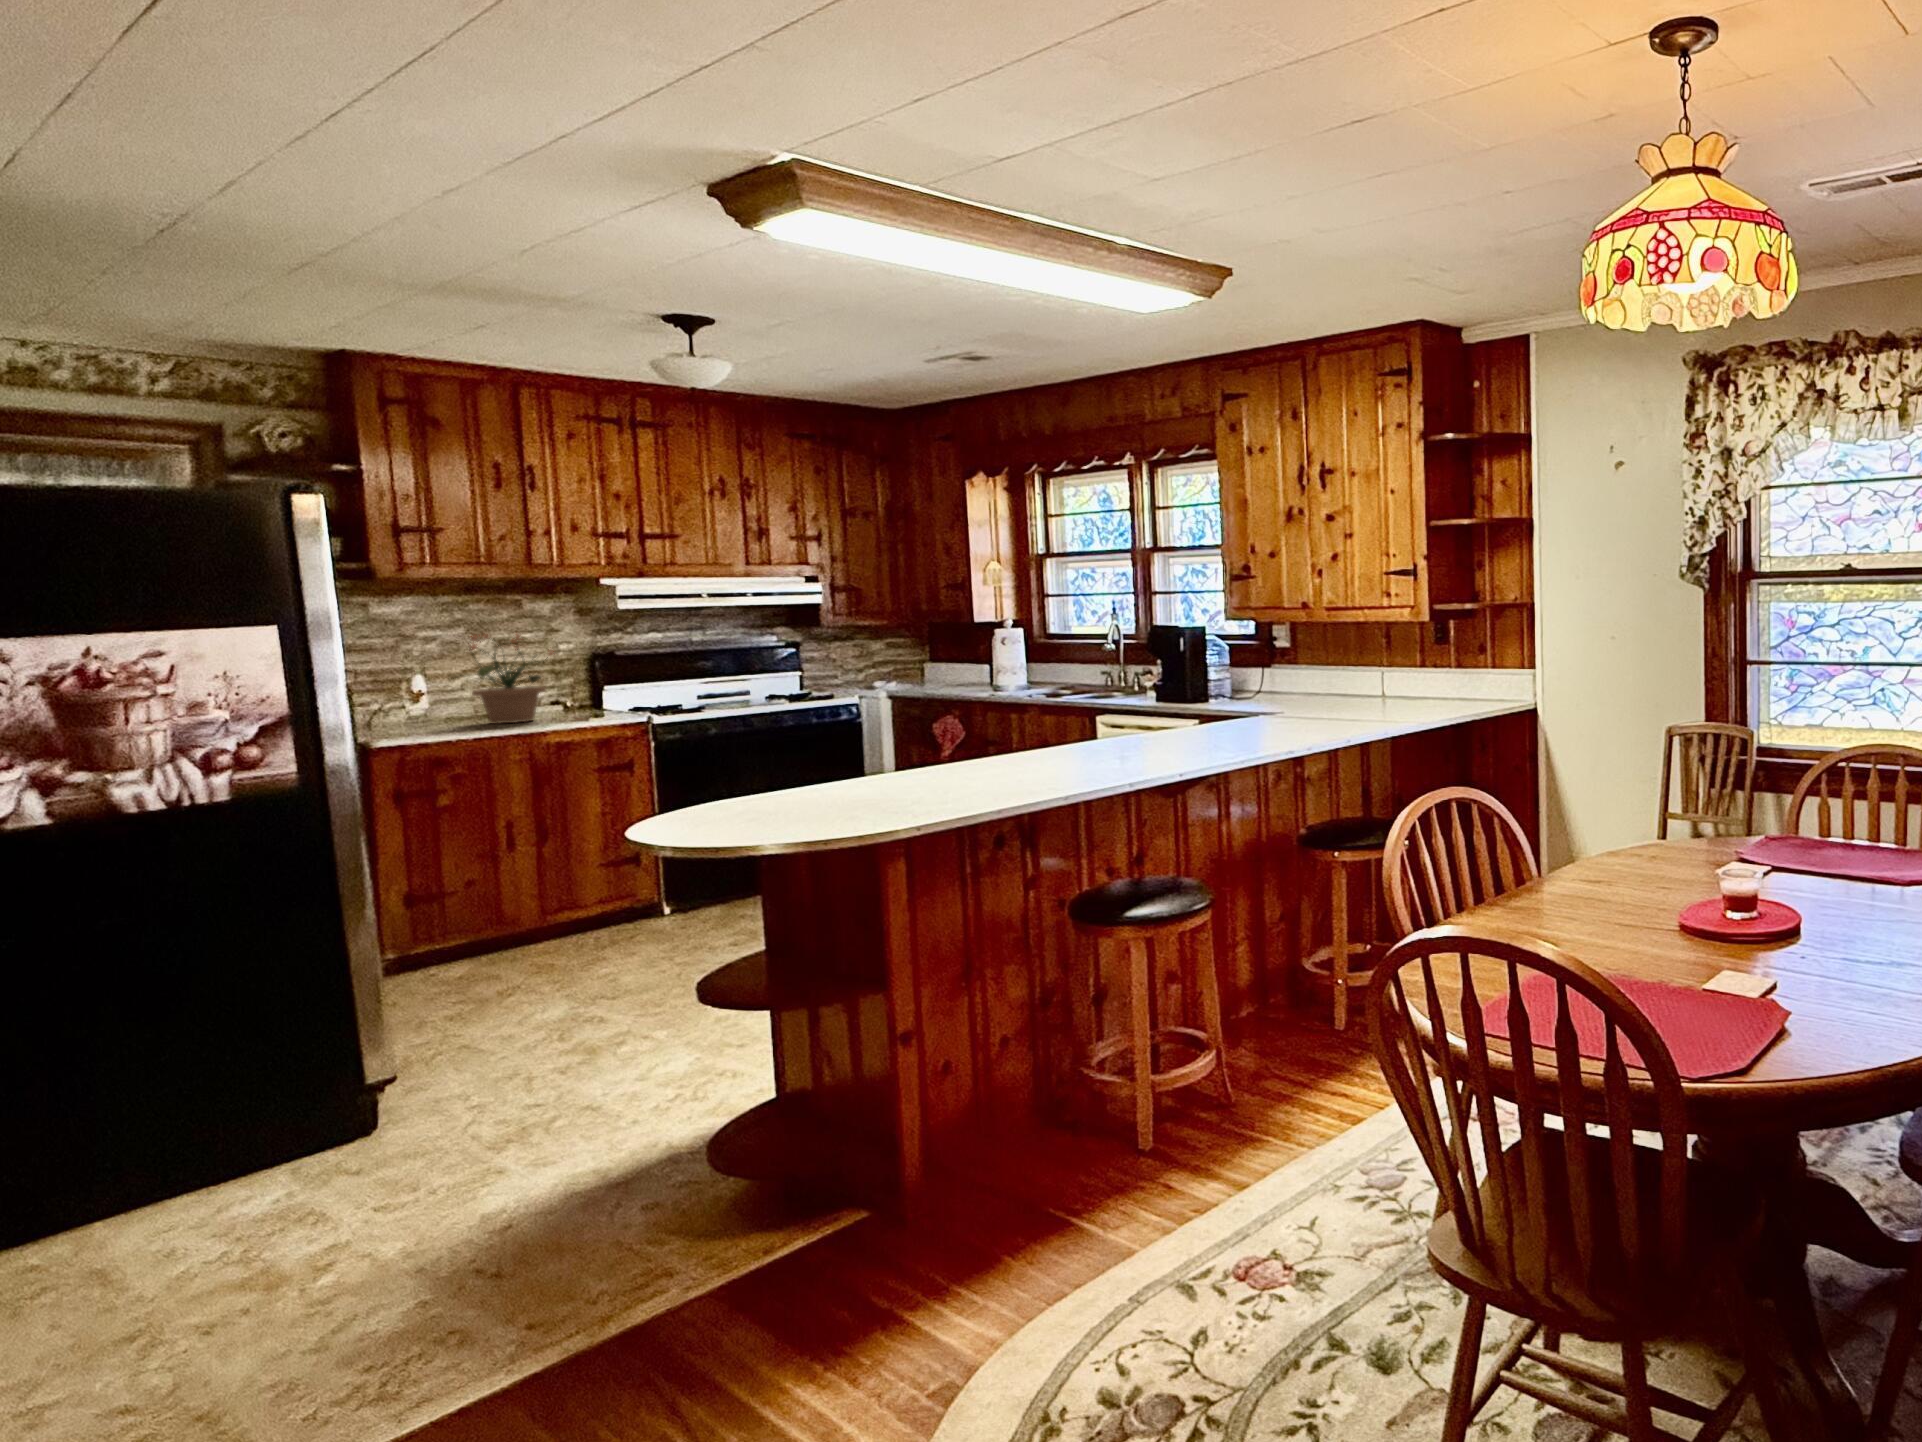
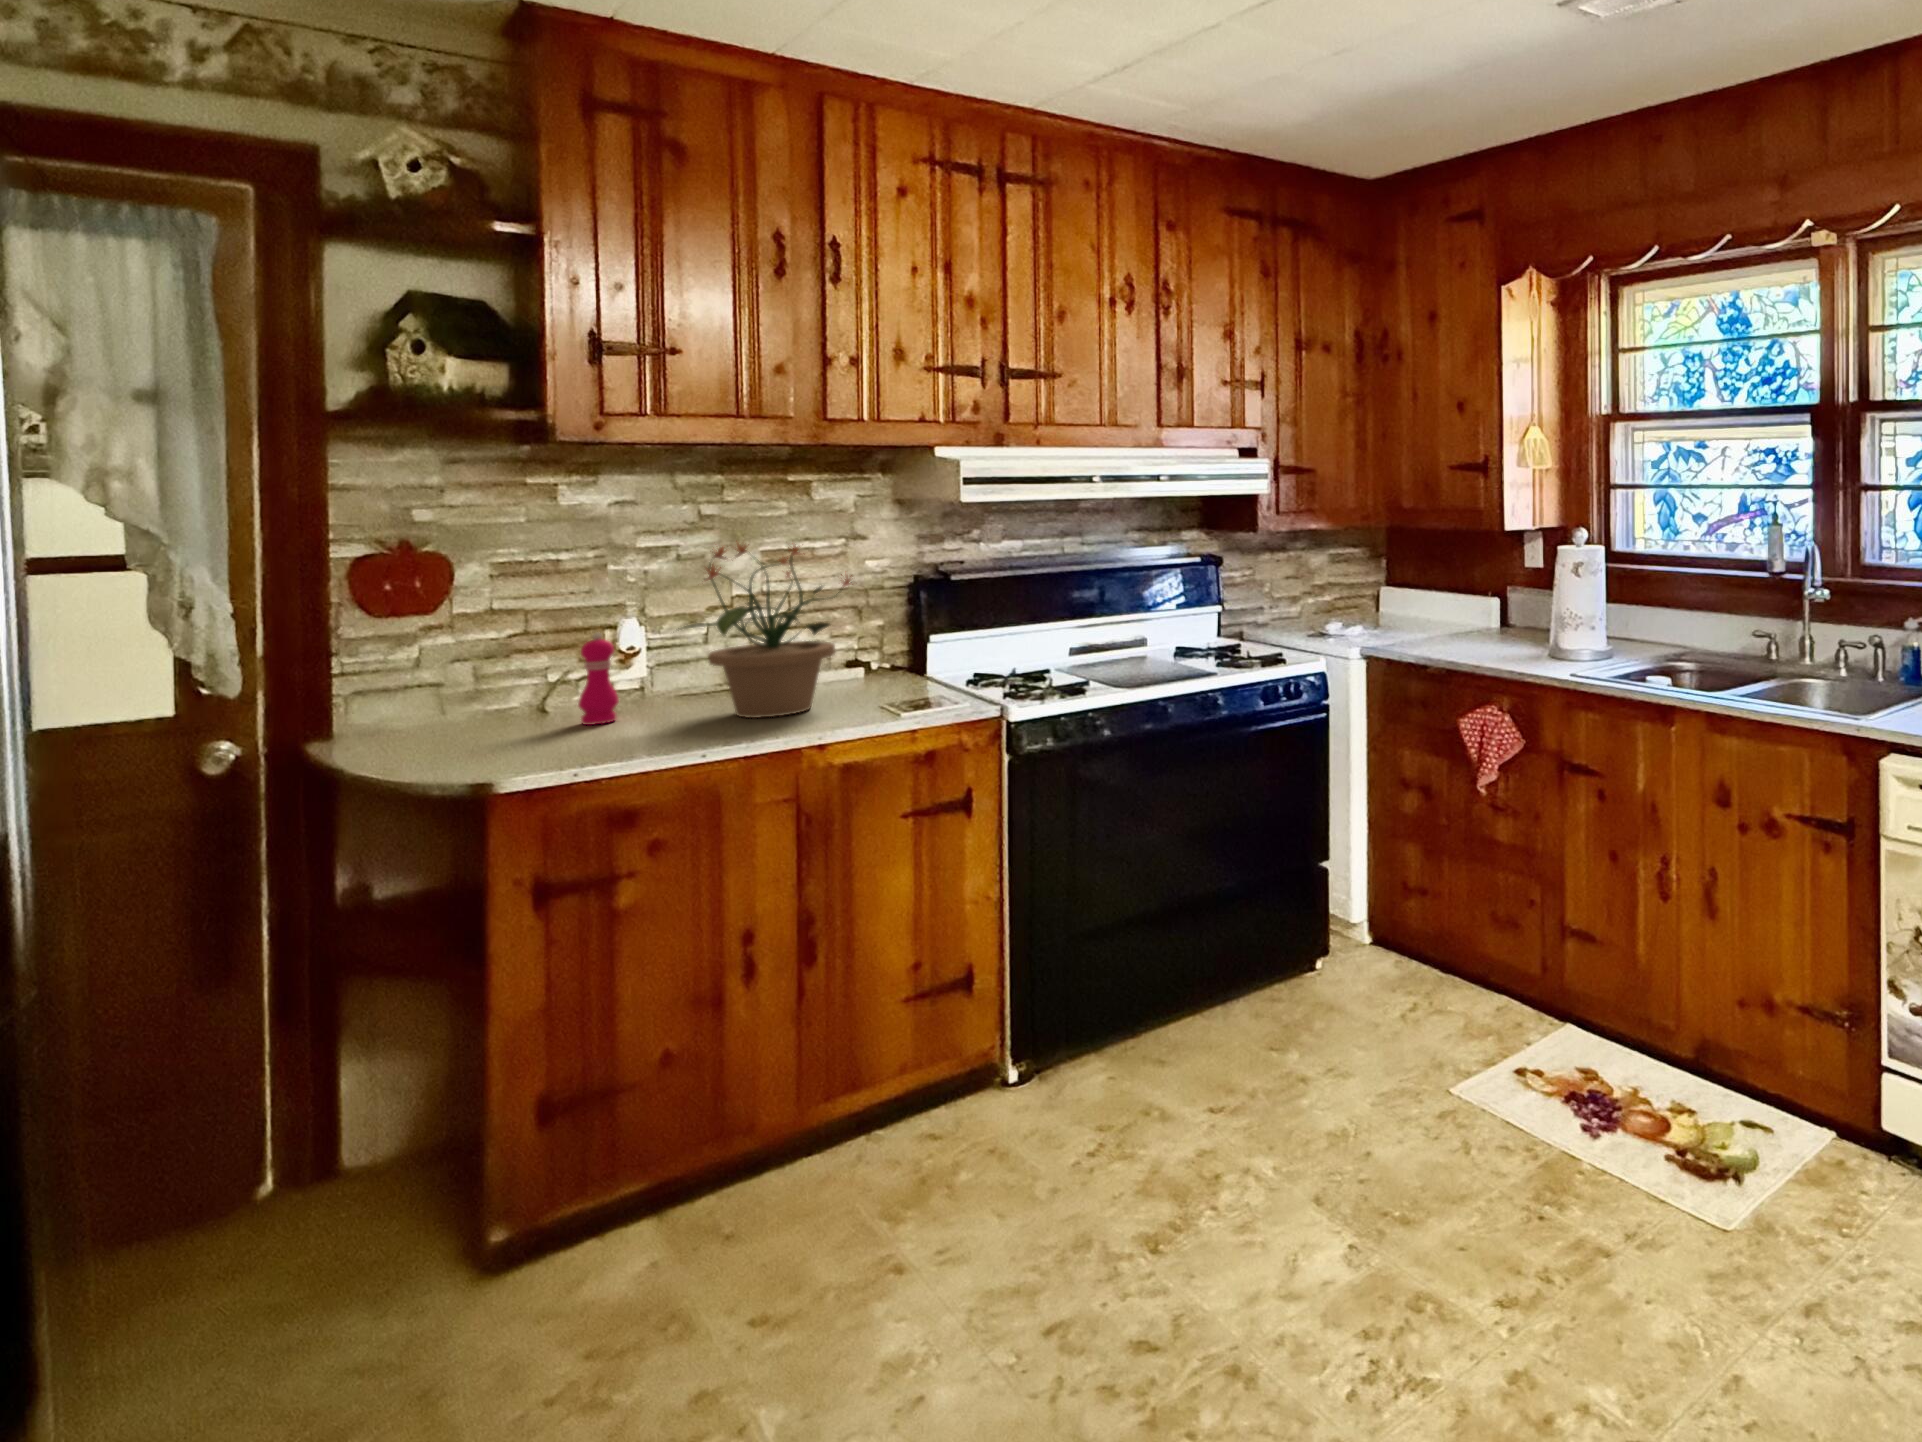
pepper mill: none [397,680,420,728] -> present [578,633,619,725]

